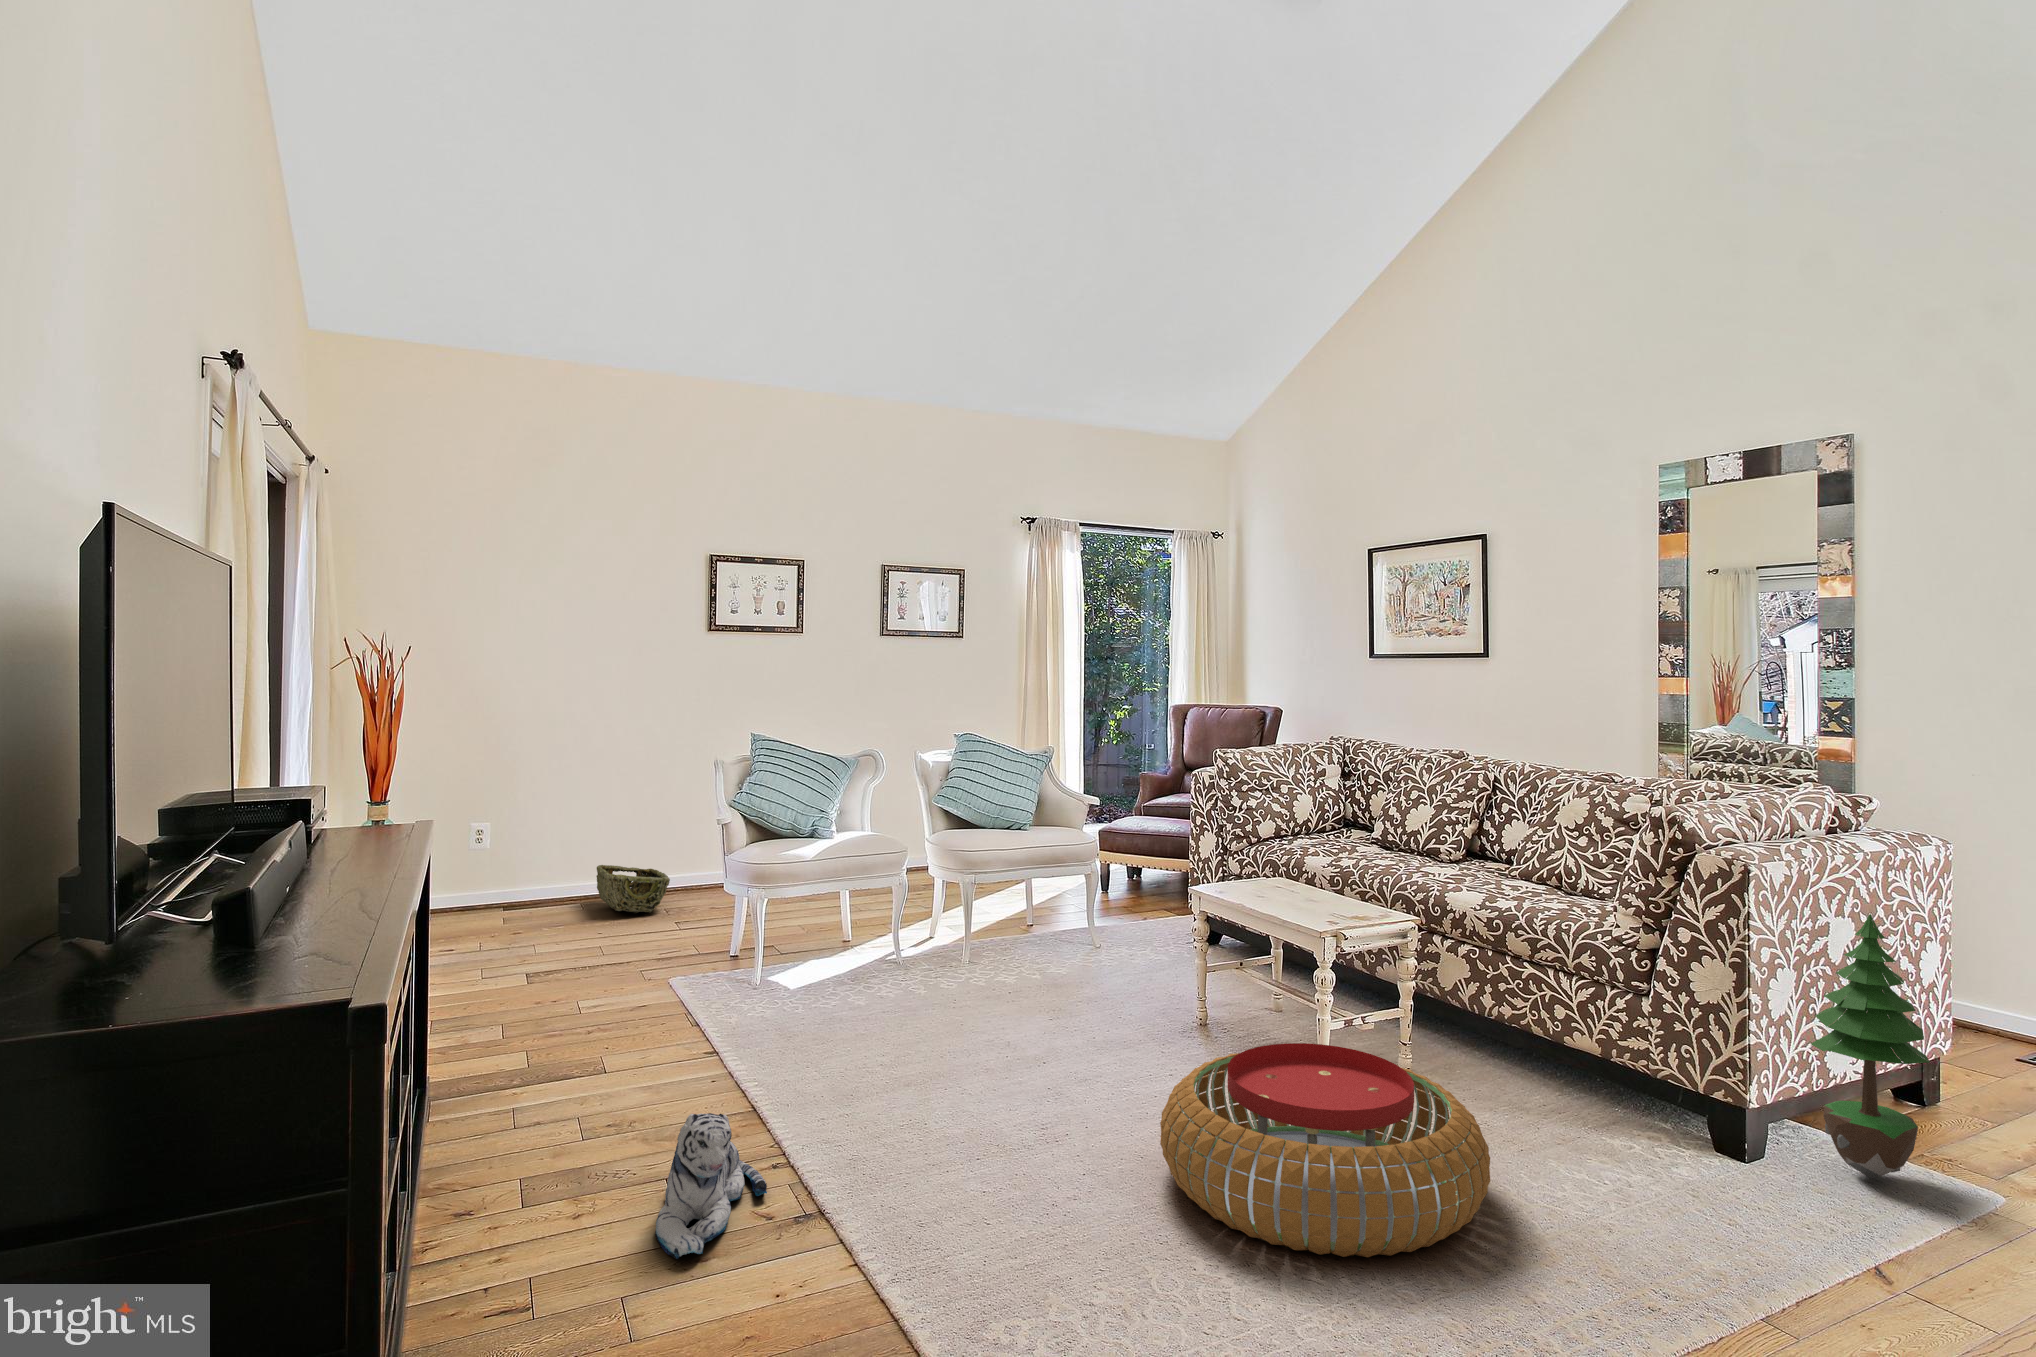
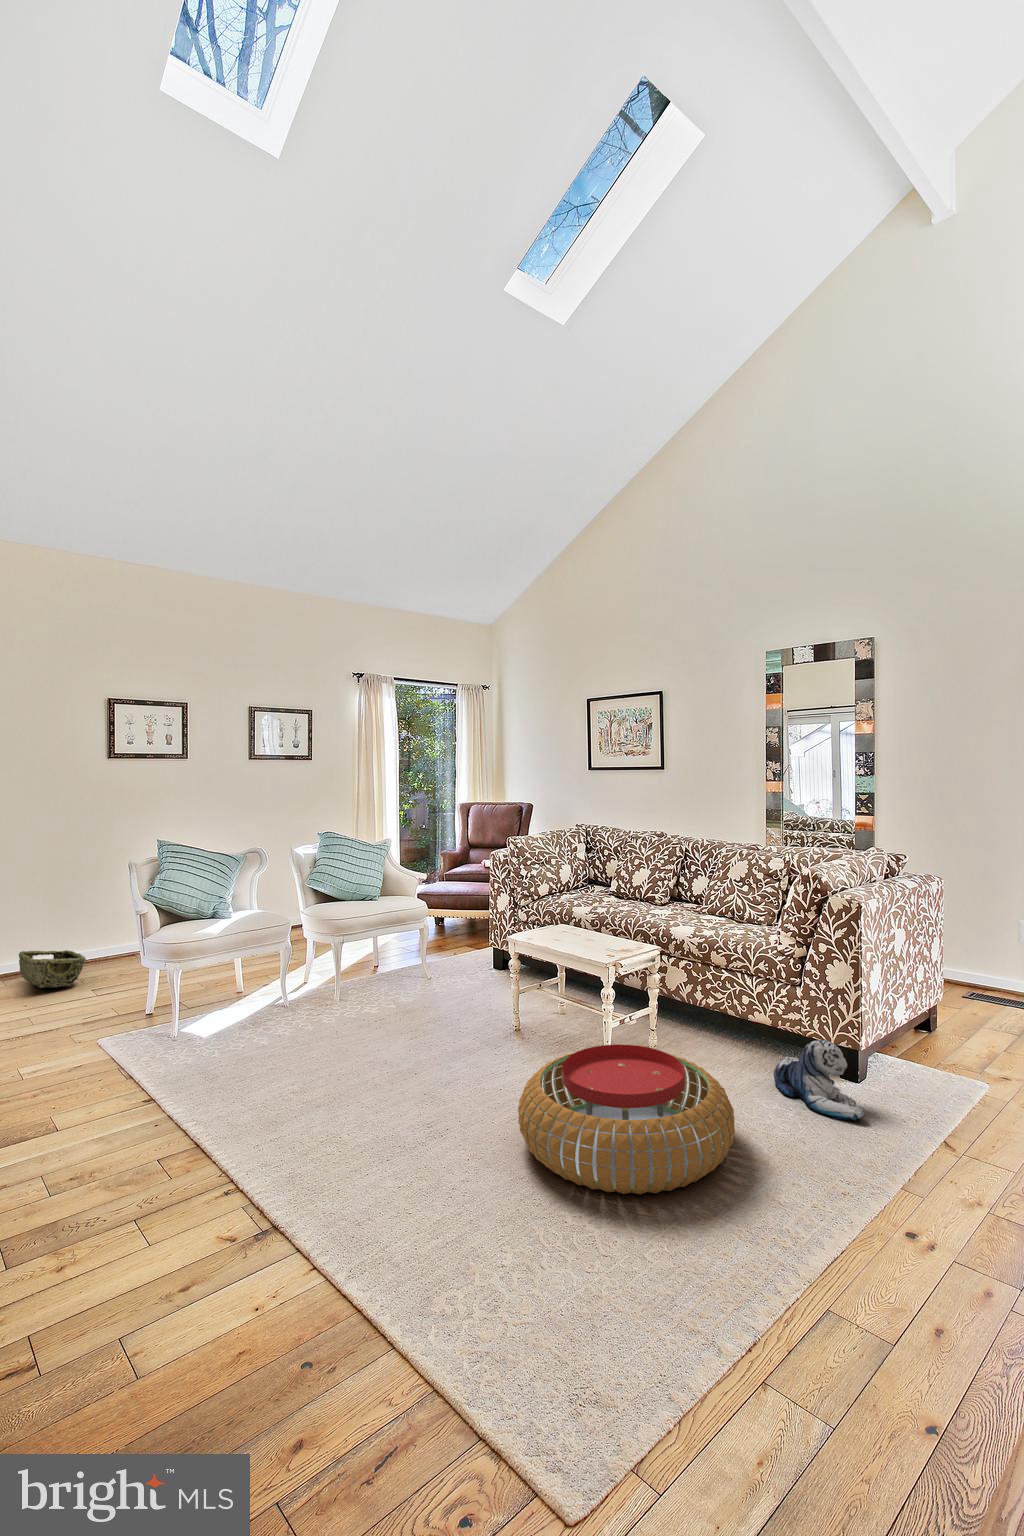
potted tree: present [1811,913,1930,1178] -> none [893,928,959,1086]
plush toy: present [655,1113,767,1259] -> present [774,1040,864,1120]

